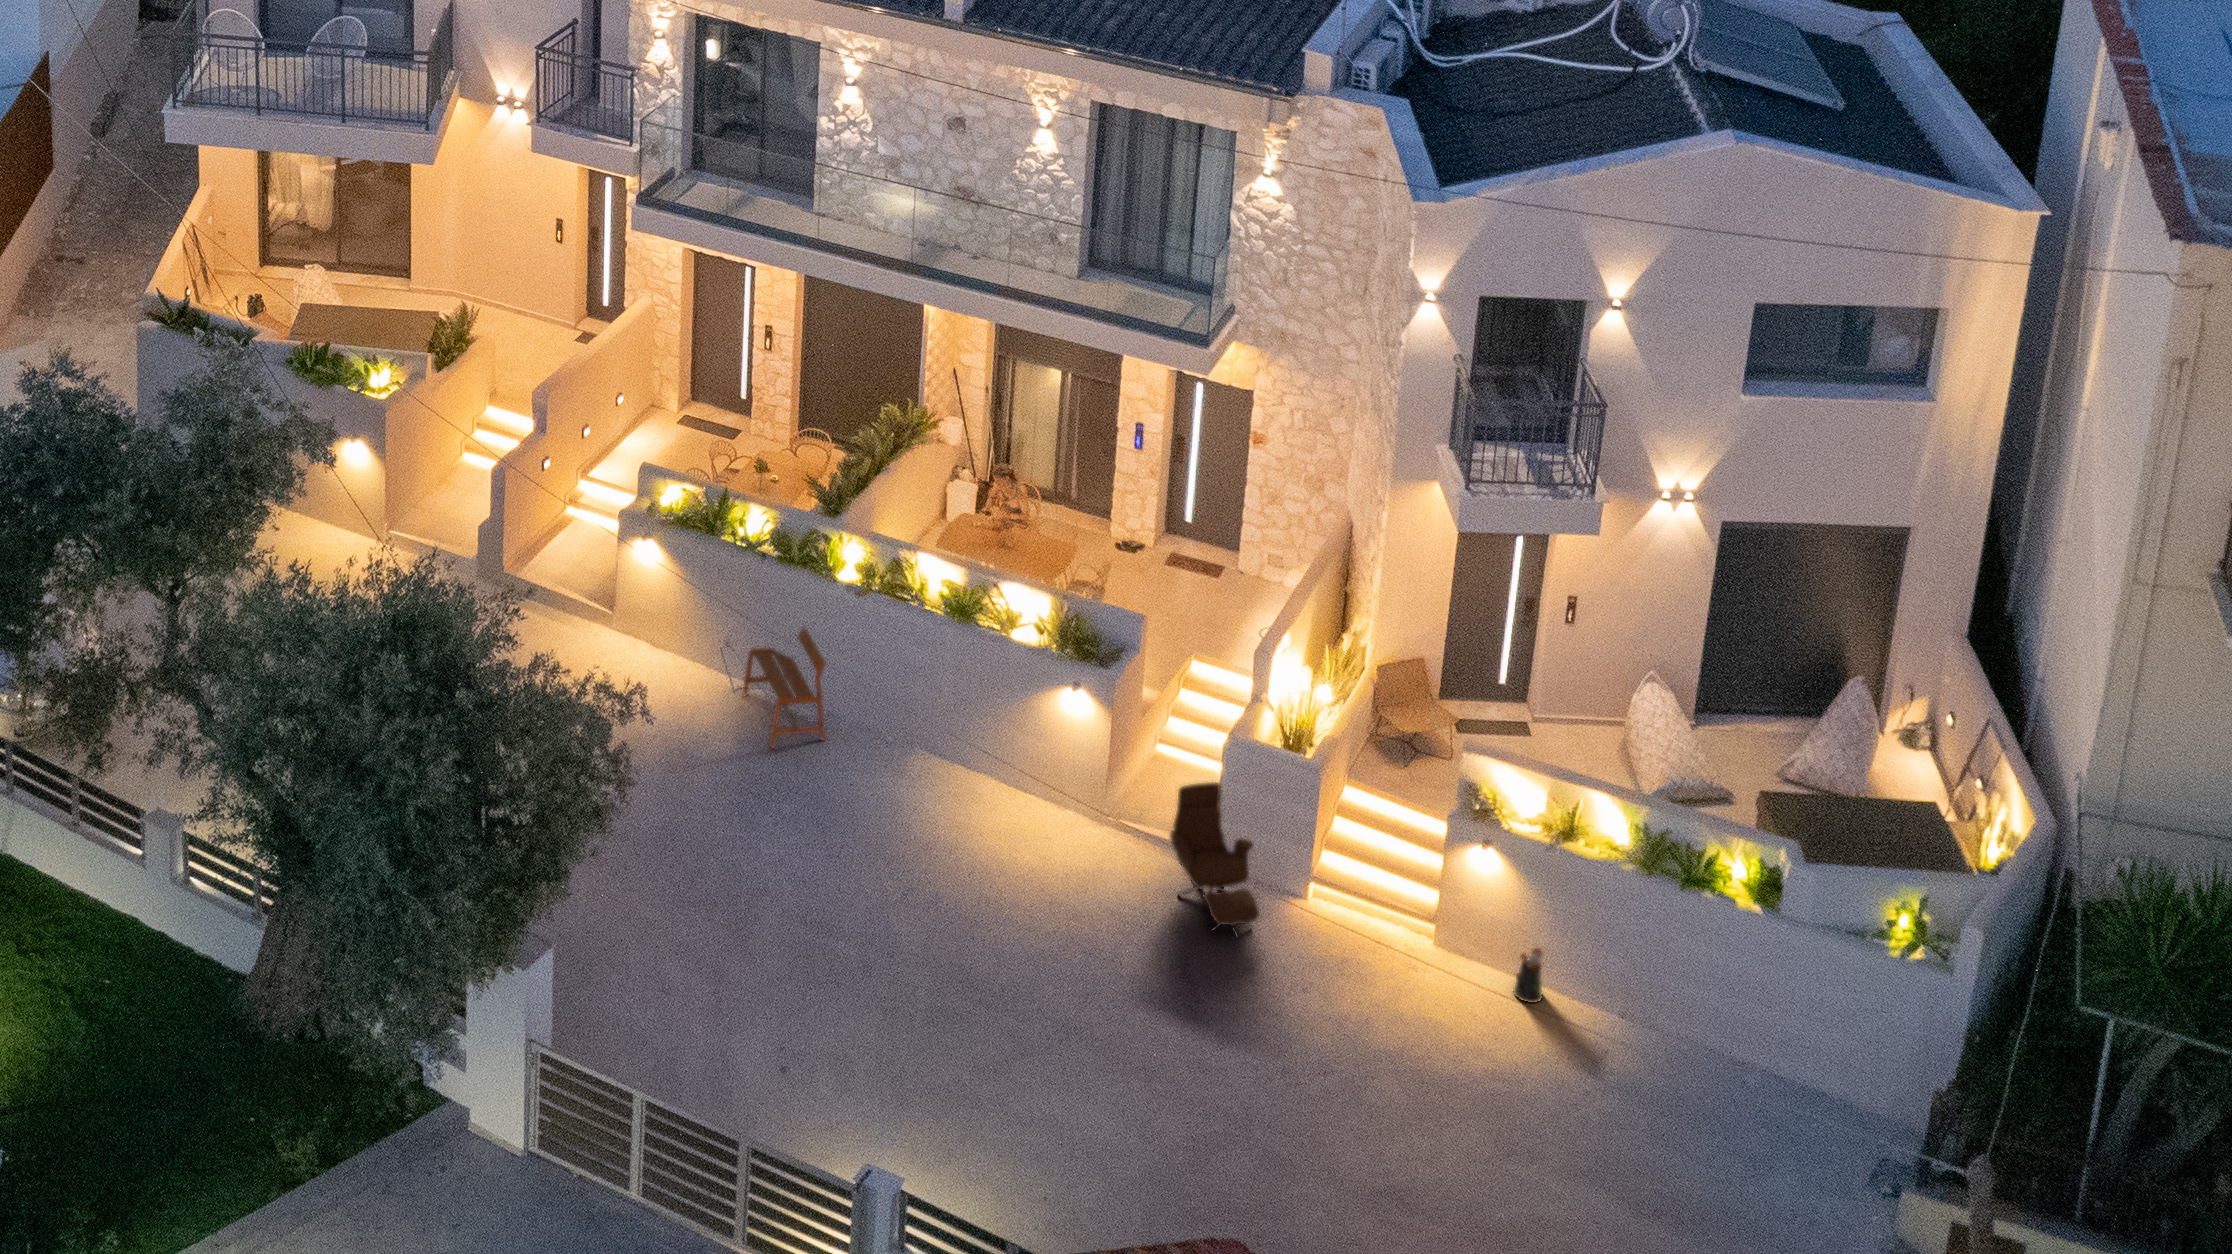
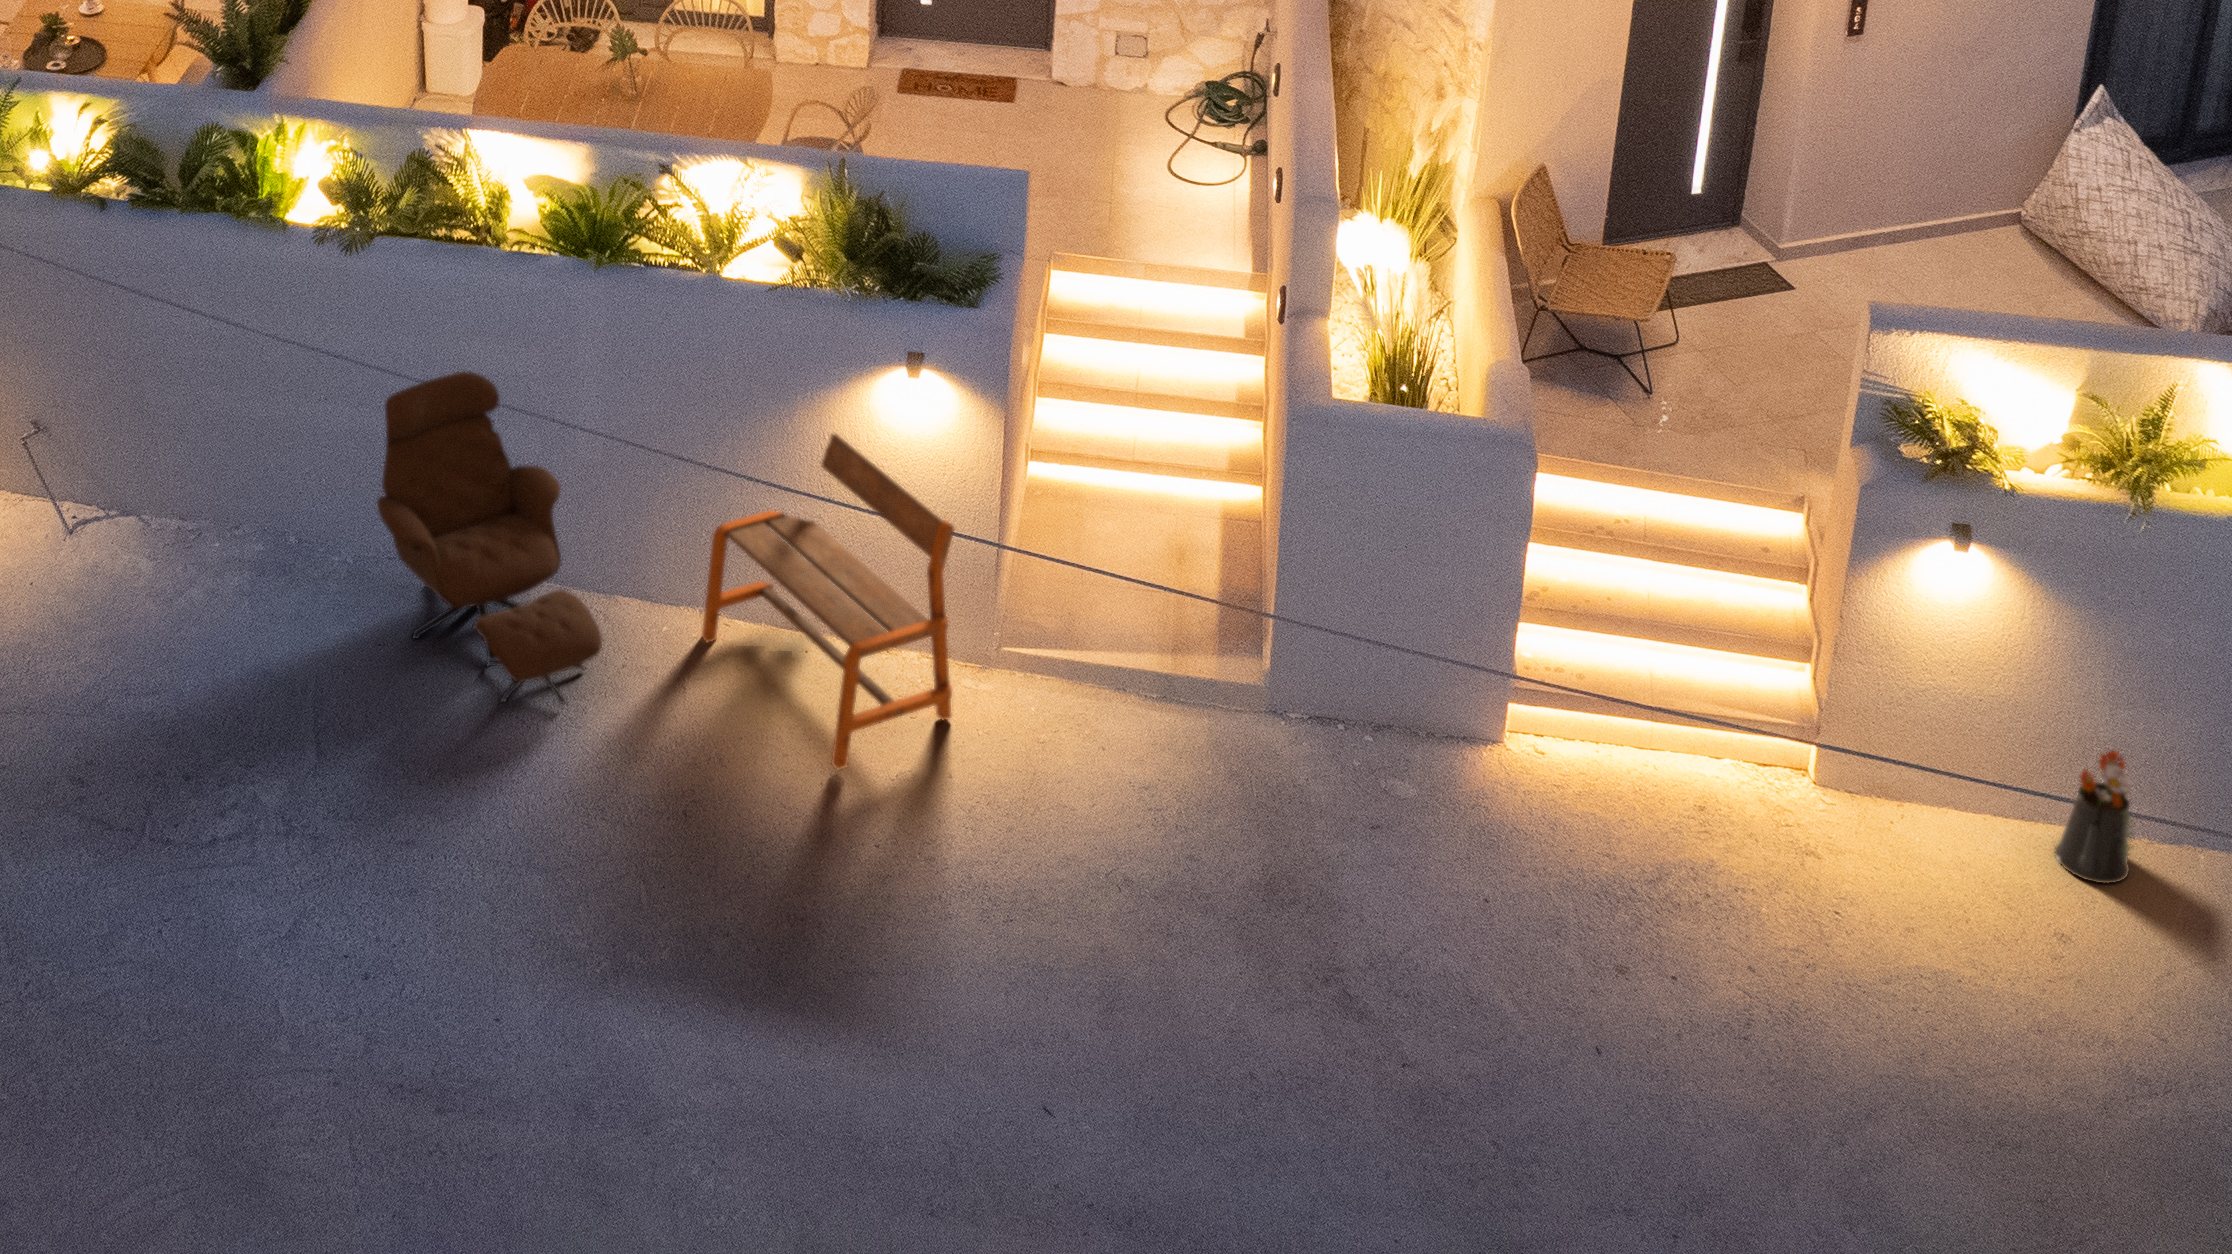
bench: present [743,628,825,748] -> present [702,434,955,769]
lounge chair: present [1170,782,1259,933] -> present [377,372,602,704]

